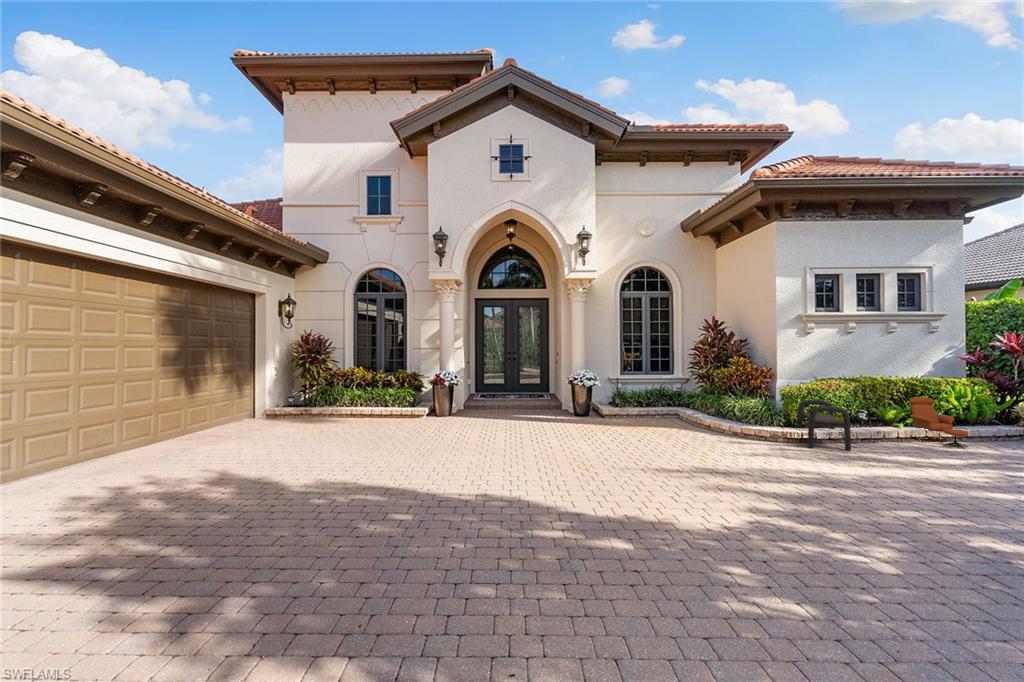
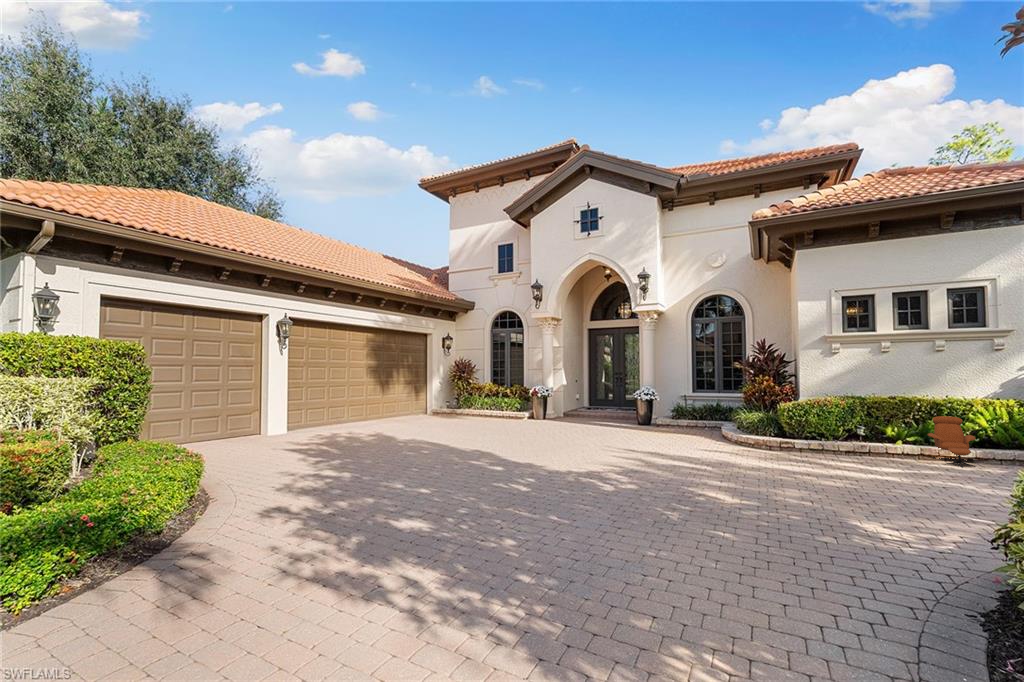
bench: present [797,400,851,451] -> none [784,414,836,459]

